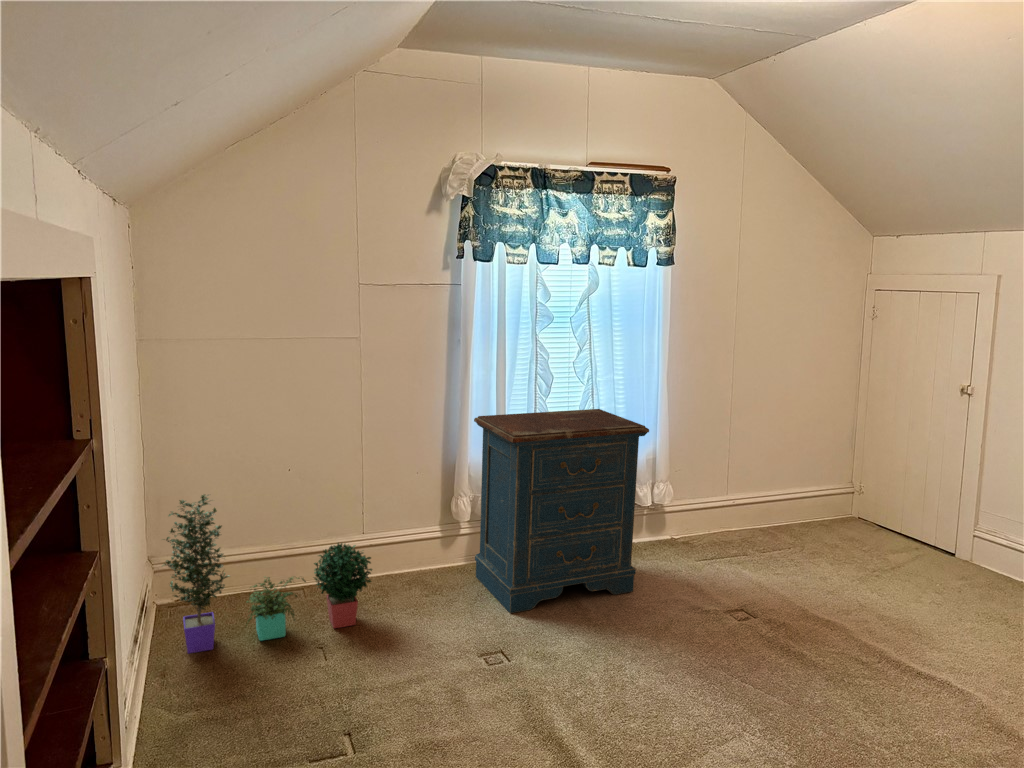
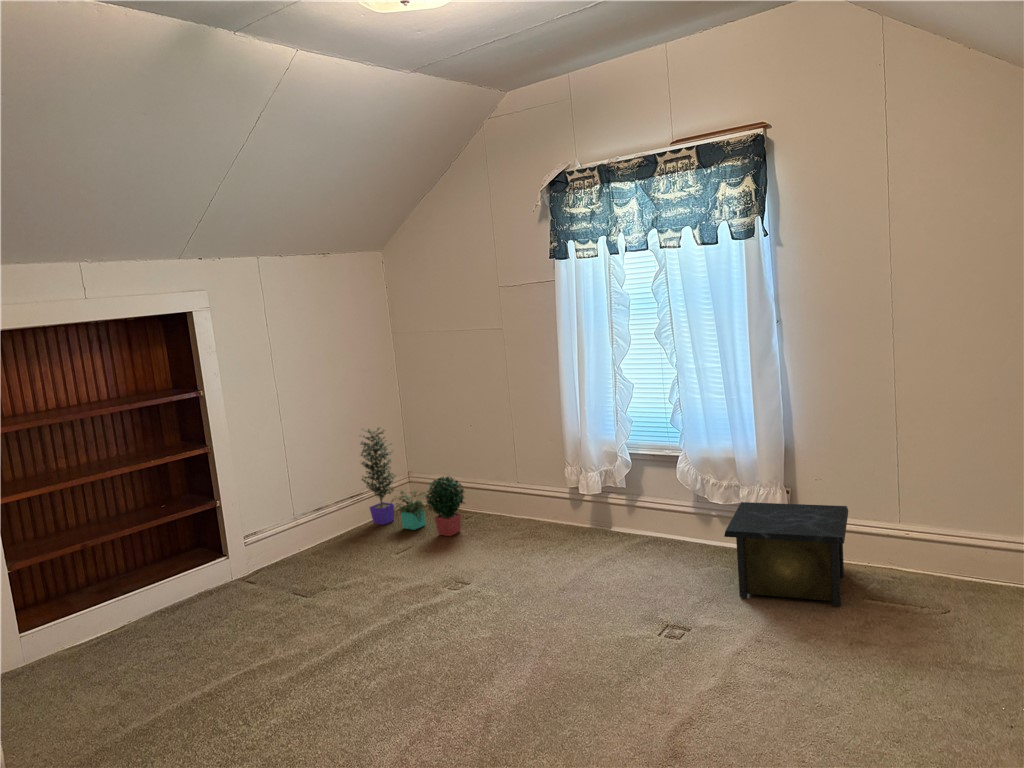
dresser: present [474,409,649,613] -> none [509,394,678,582]
nightstand: none [644,485,771,575] -> present [724,502,848,606]

